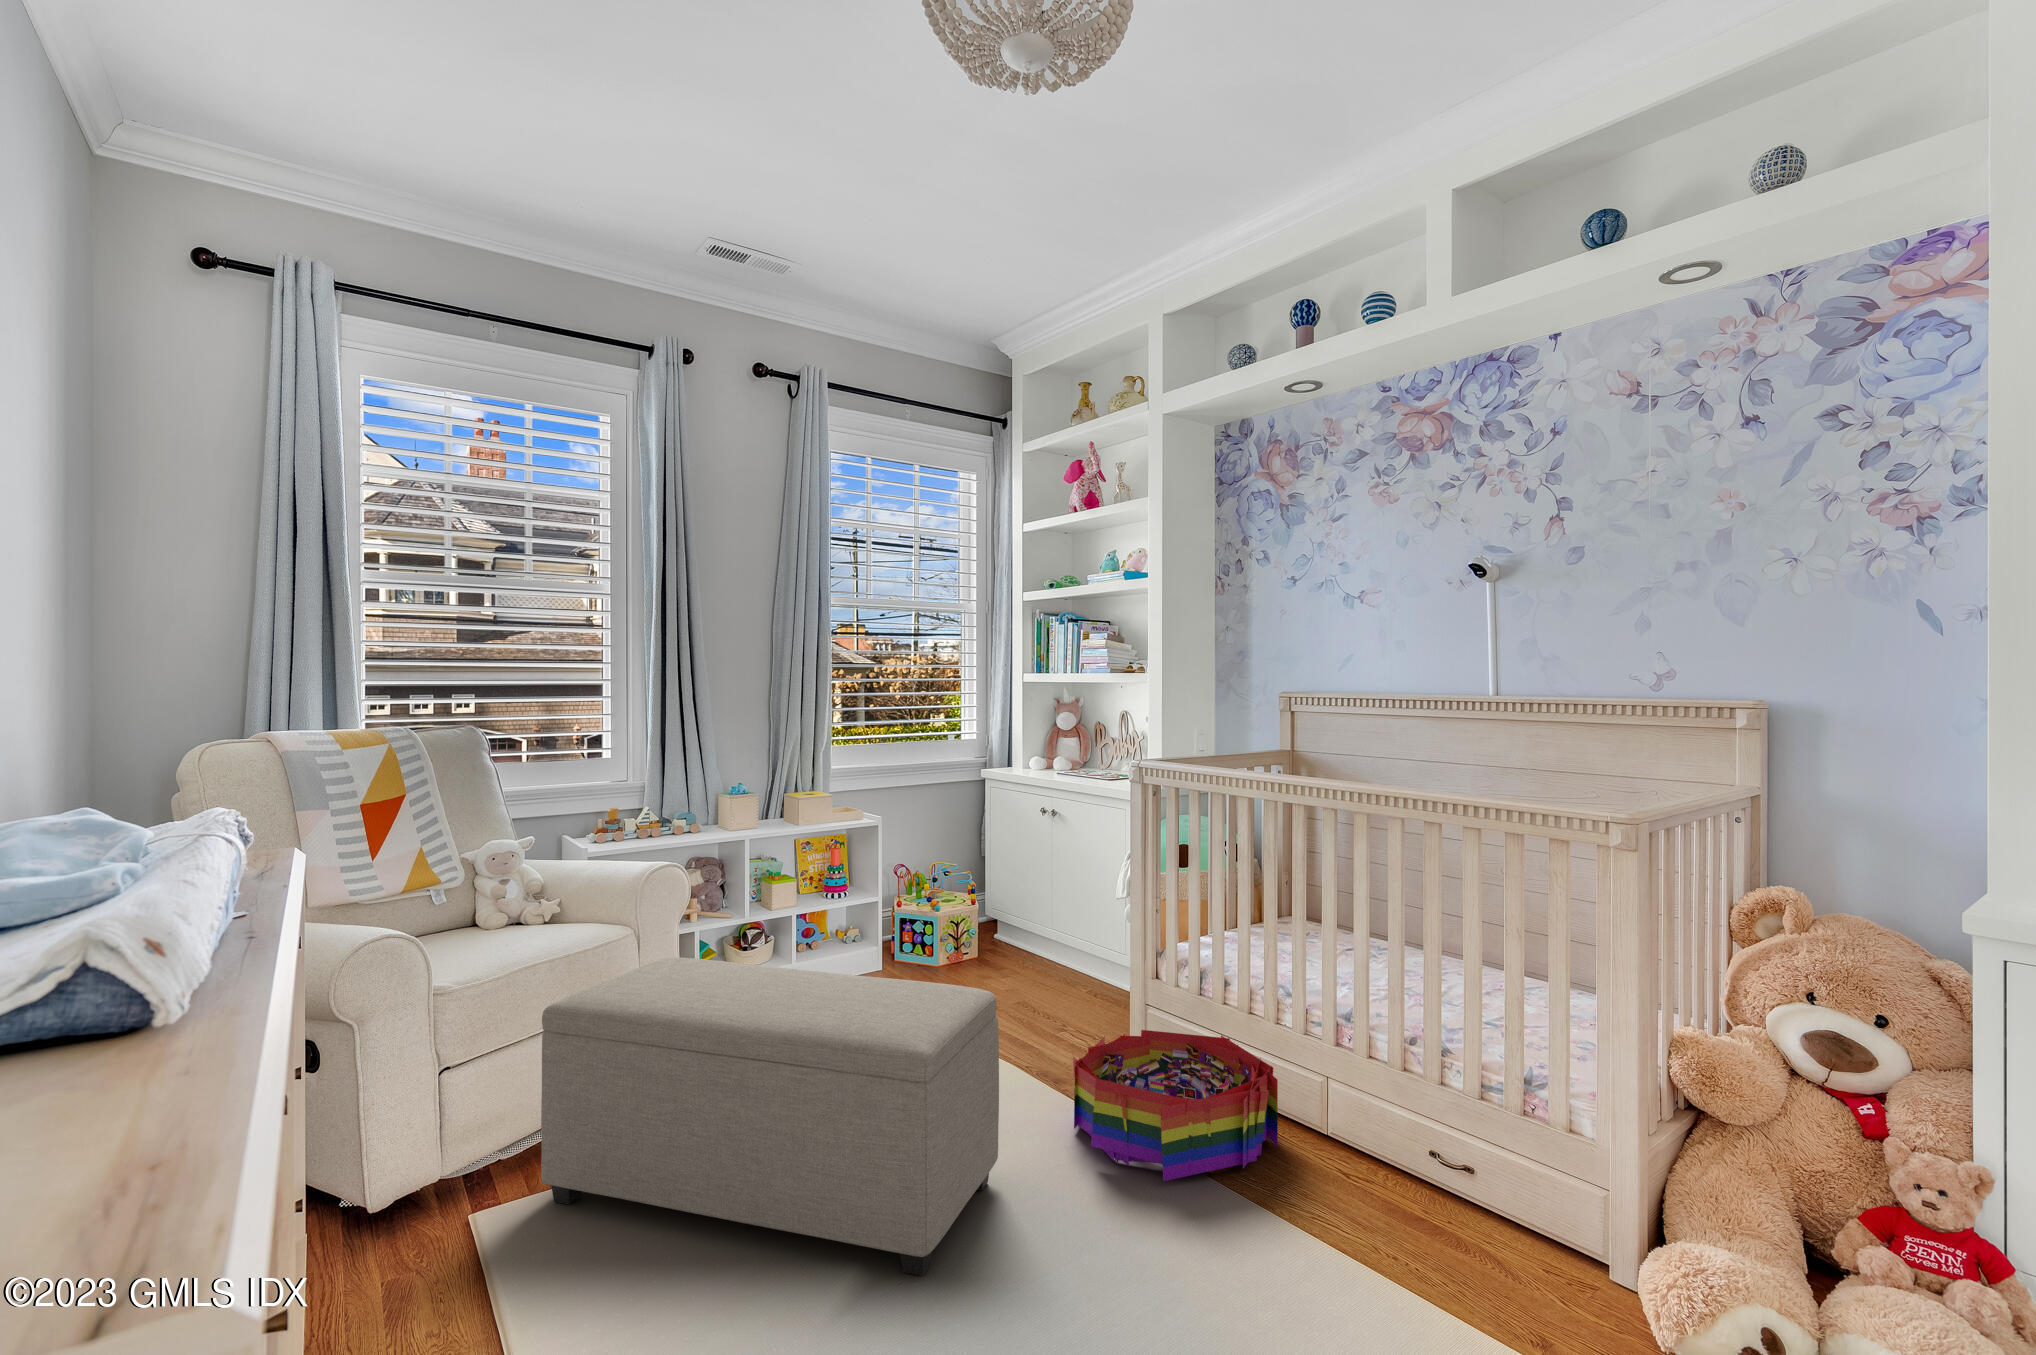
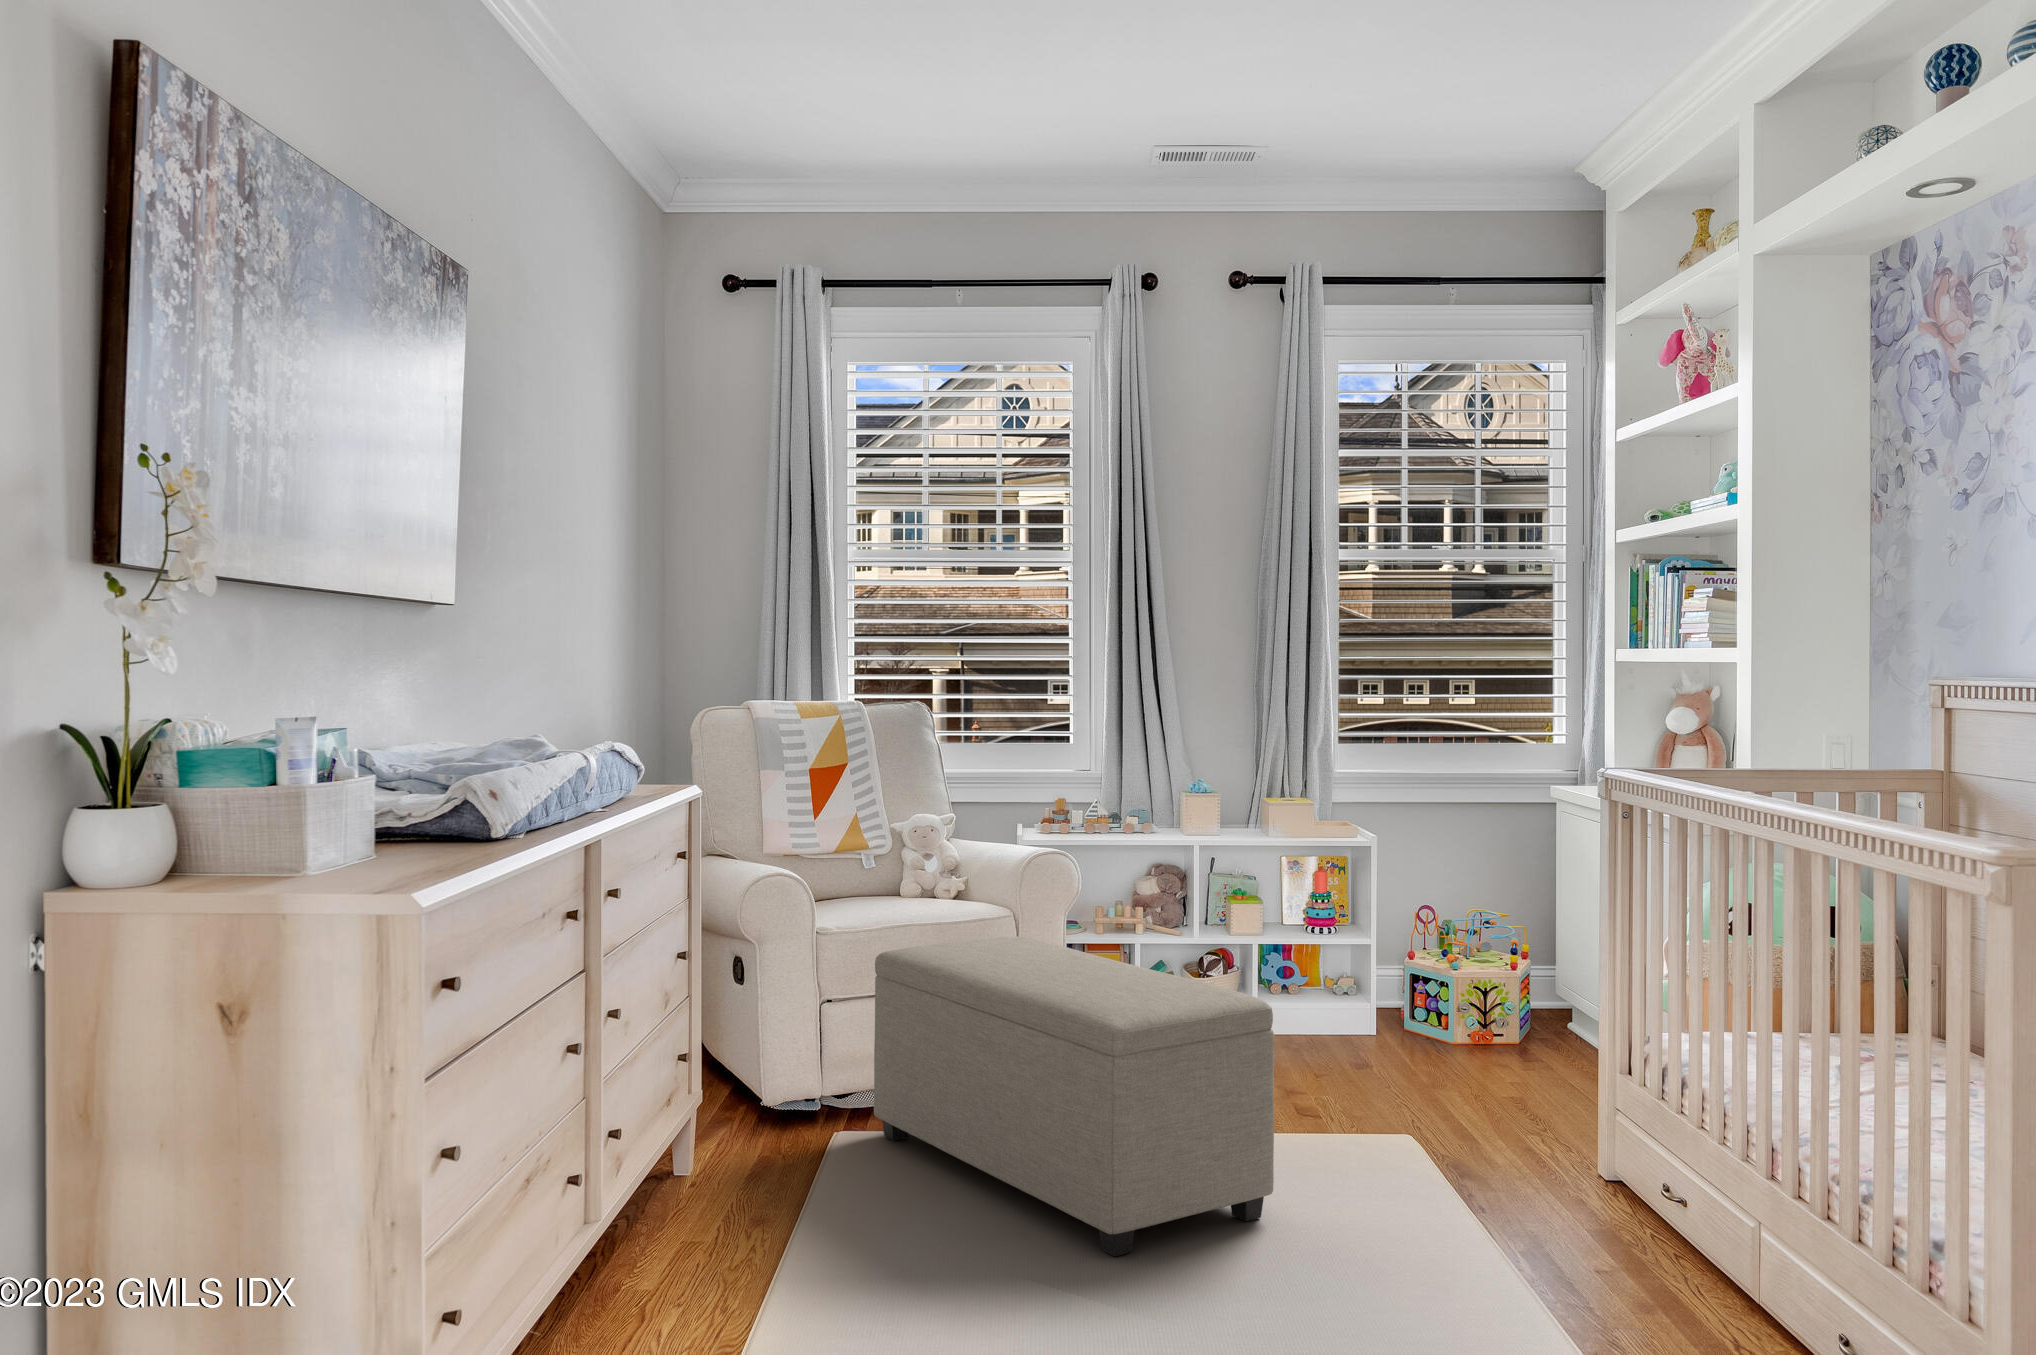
storage bin: present [1073,1030,1278,1181] -> none [1393,1112,1665,1279]

